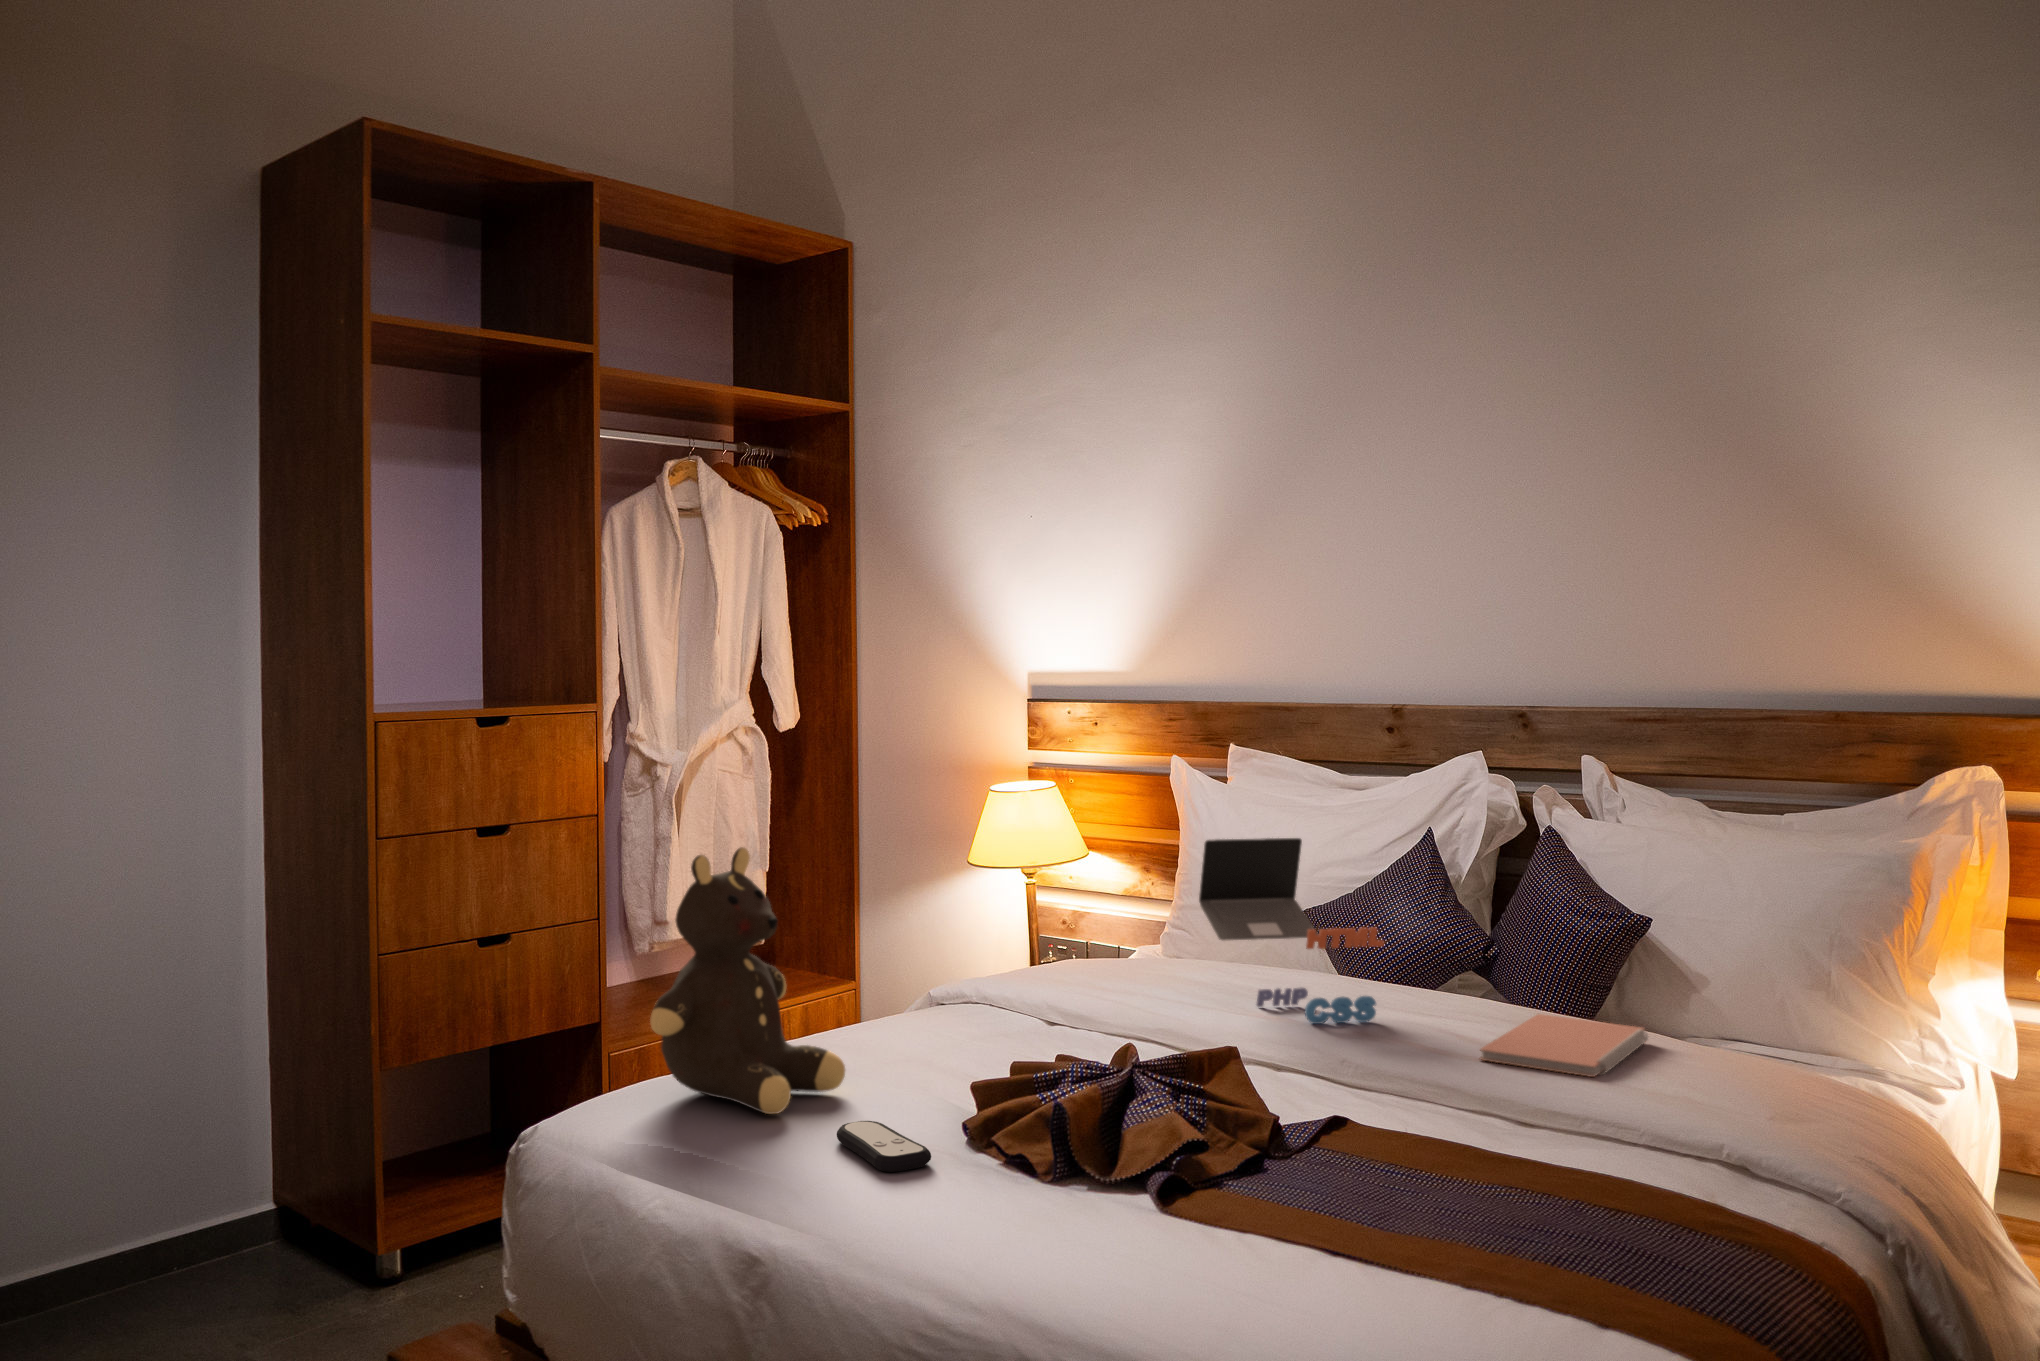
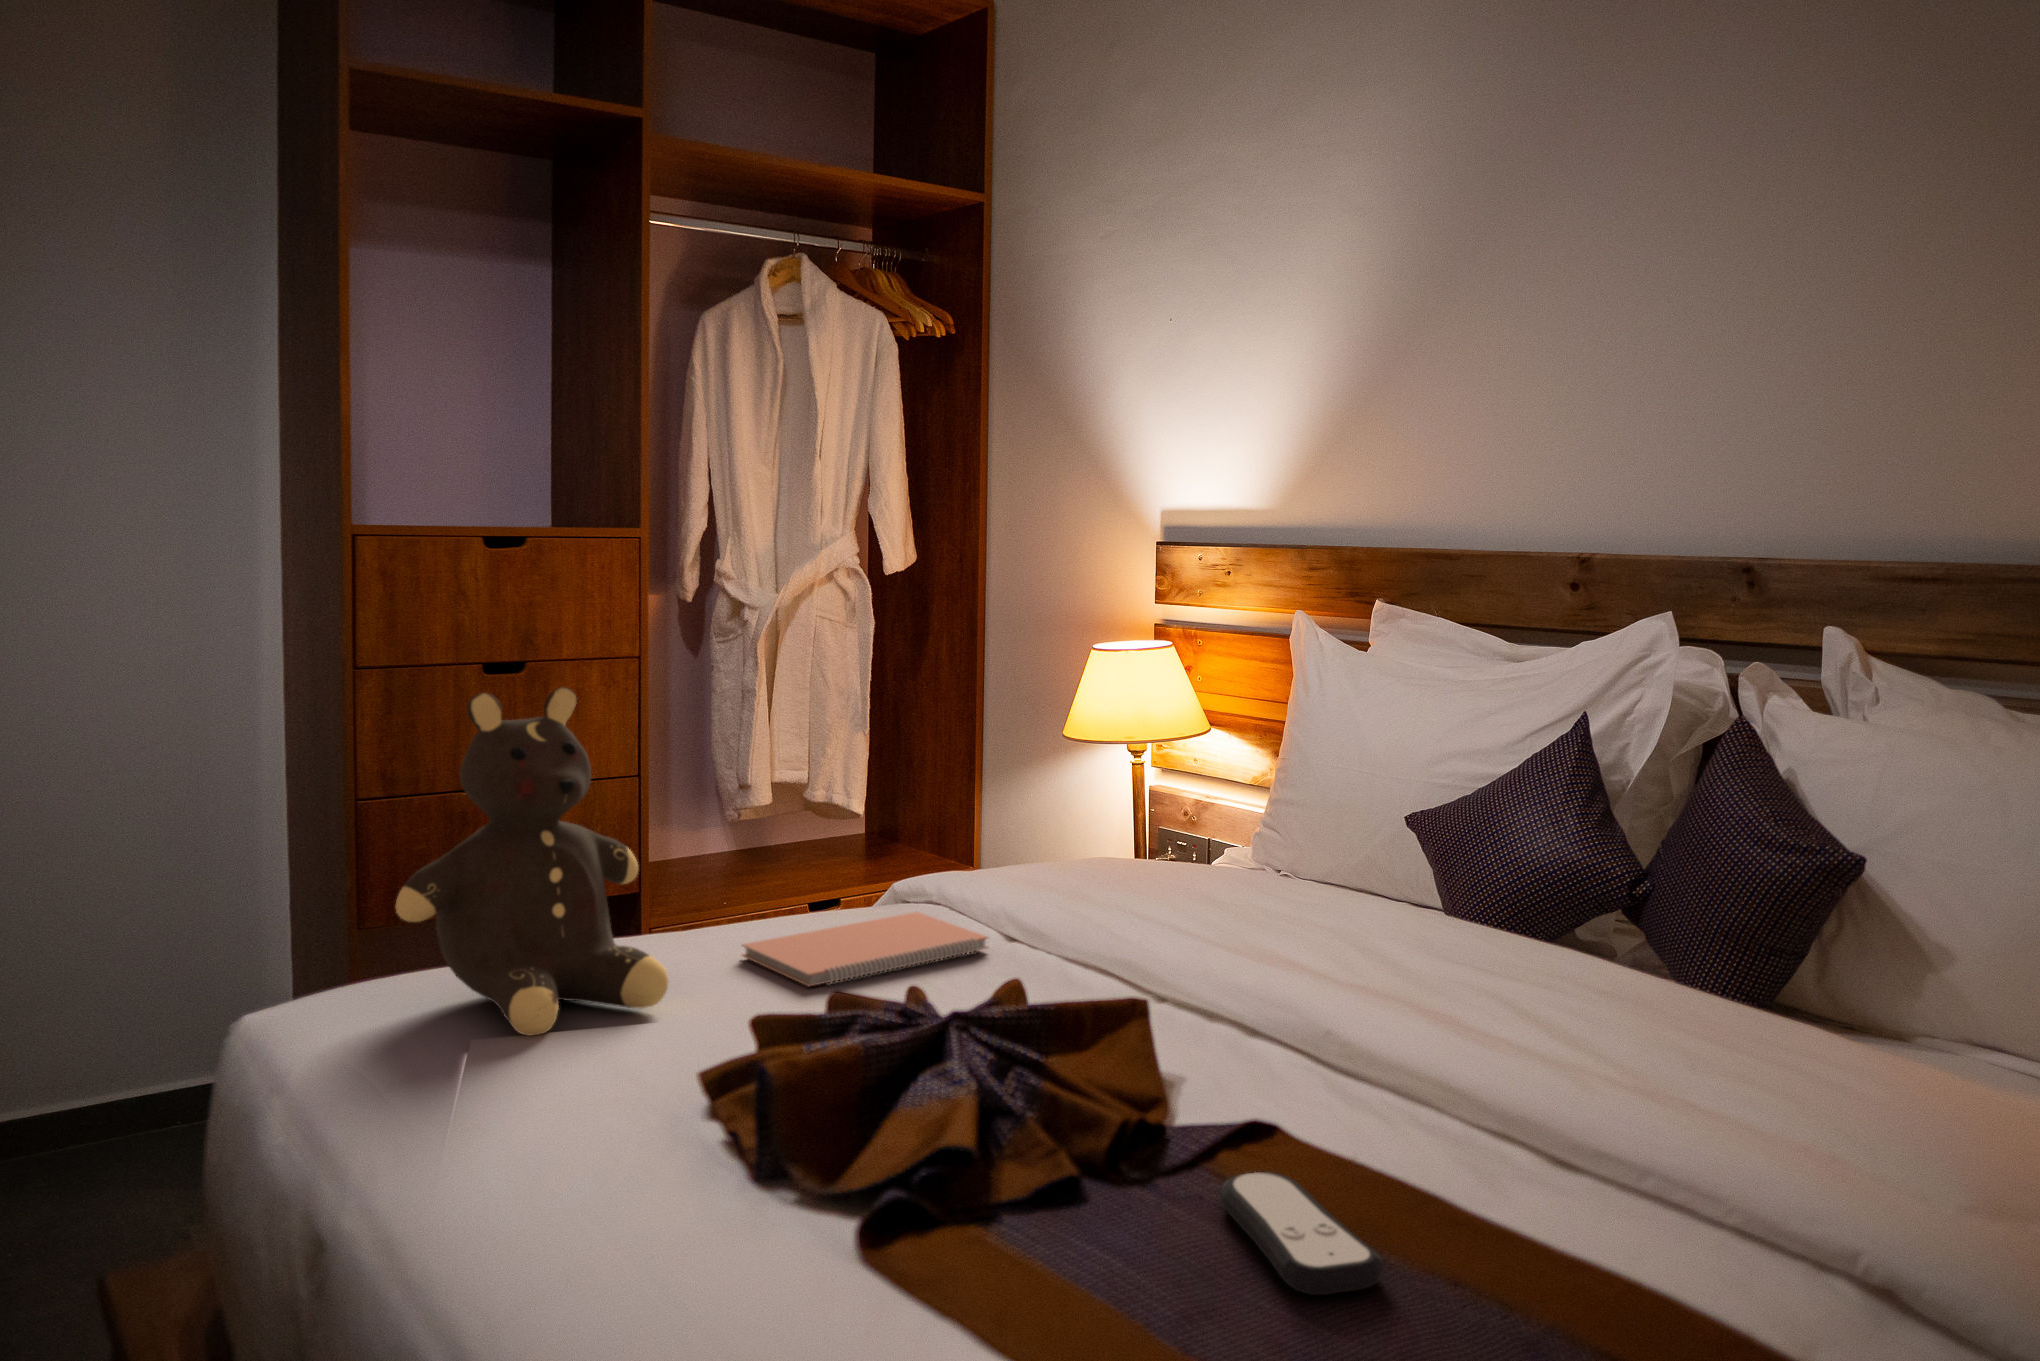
laptop: present [1199,838,1384,1024] -> none [1229,712,1443,975]
notebook: present [1480,1014,1648,1077] -> present [742,912,988,986]
remote control: present [837,1121,931,1172] -> present [1220,1172,1384,1295]

